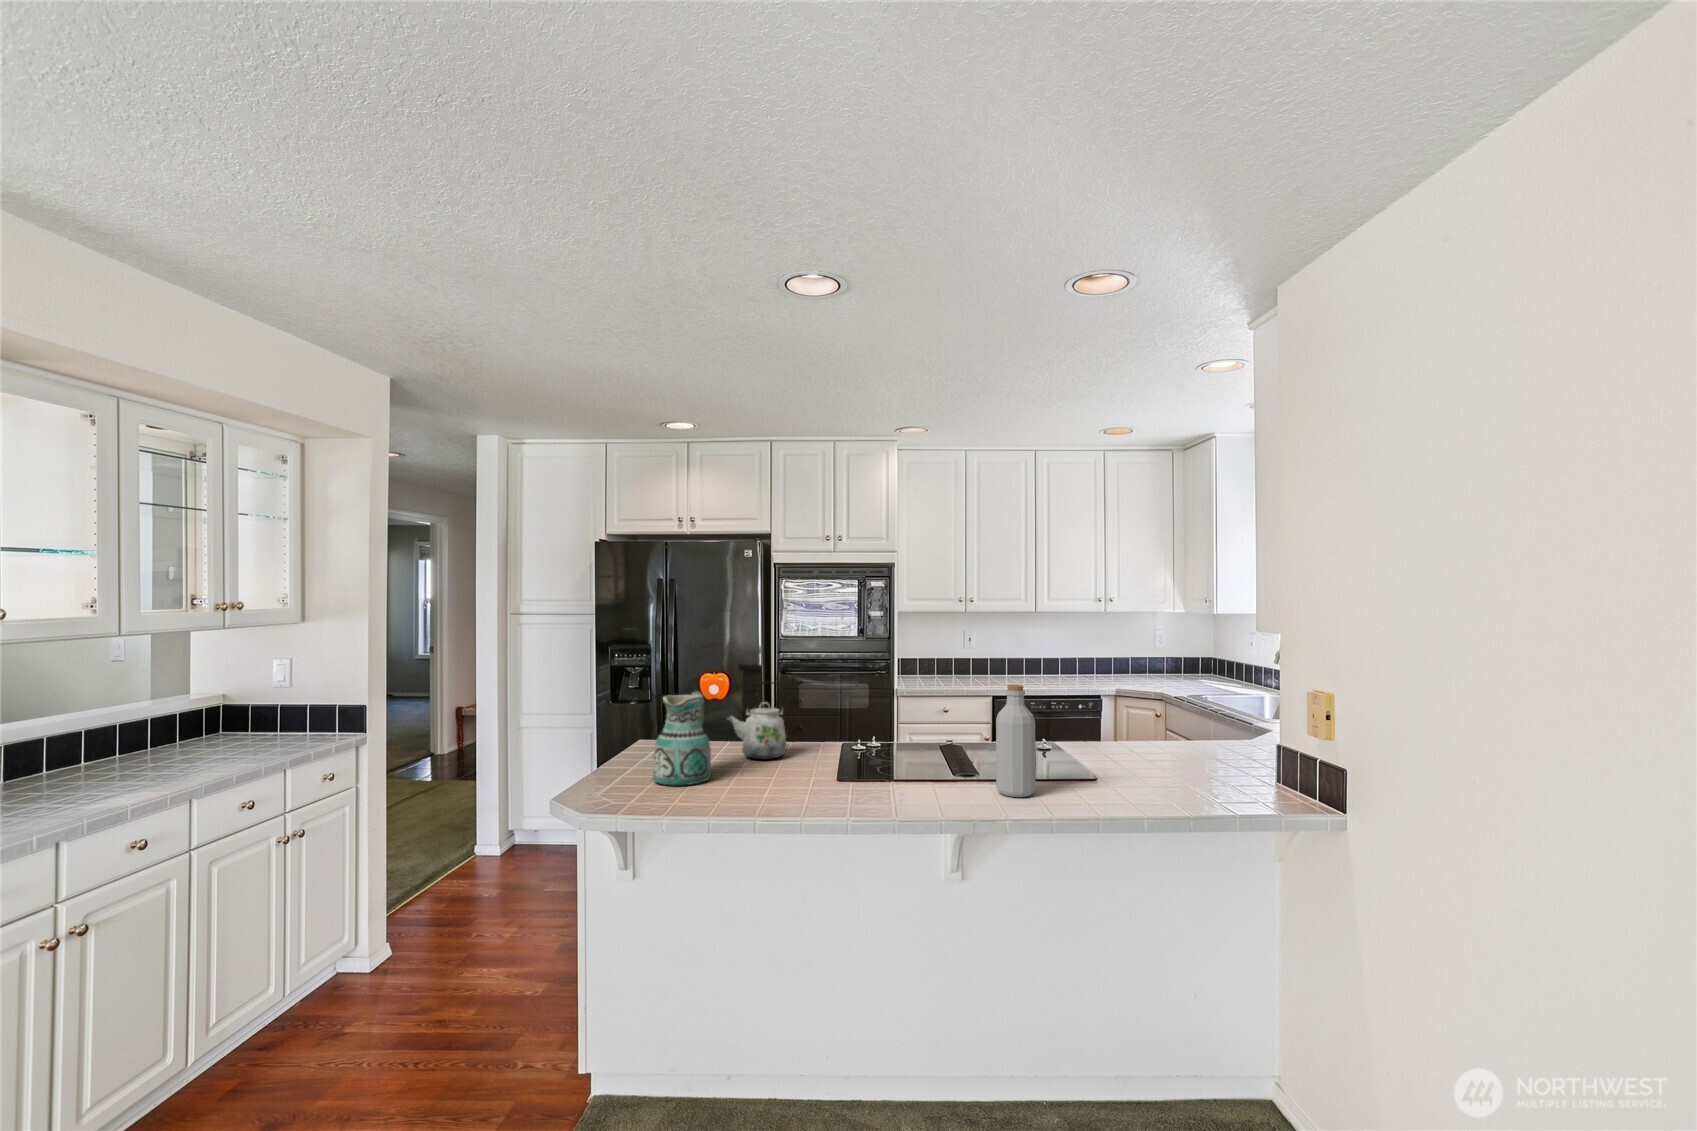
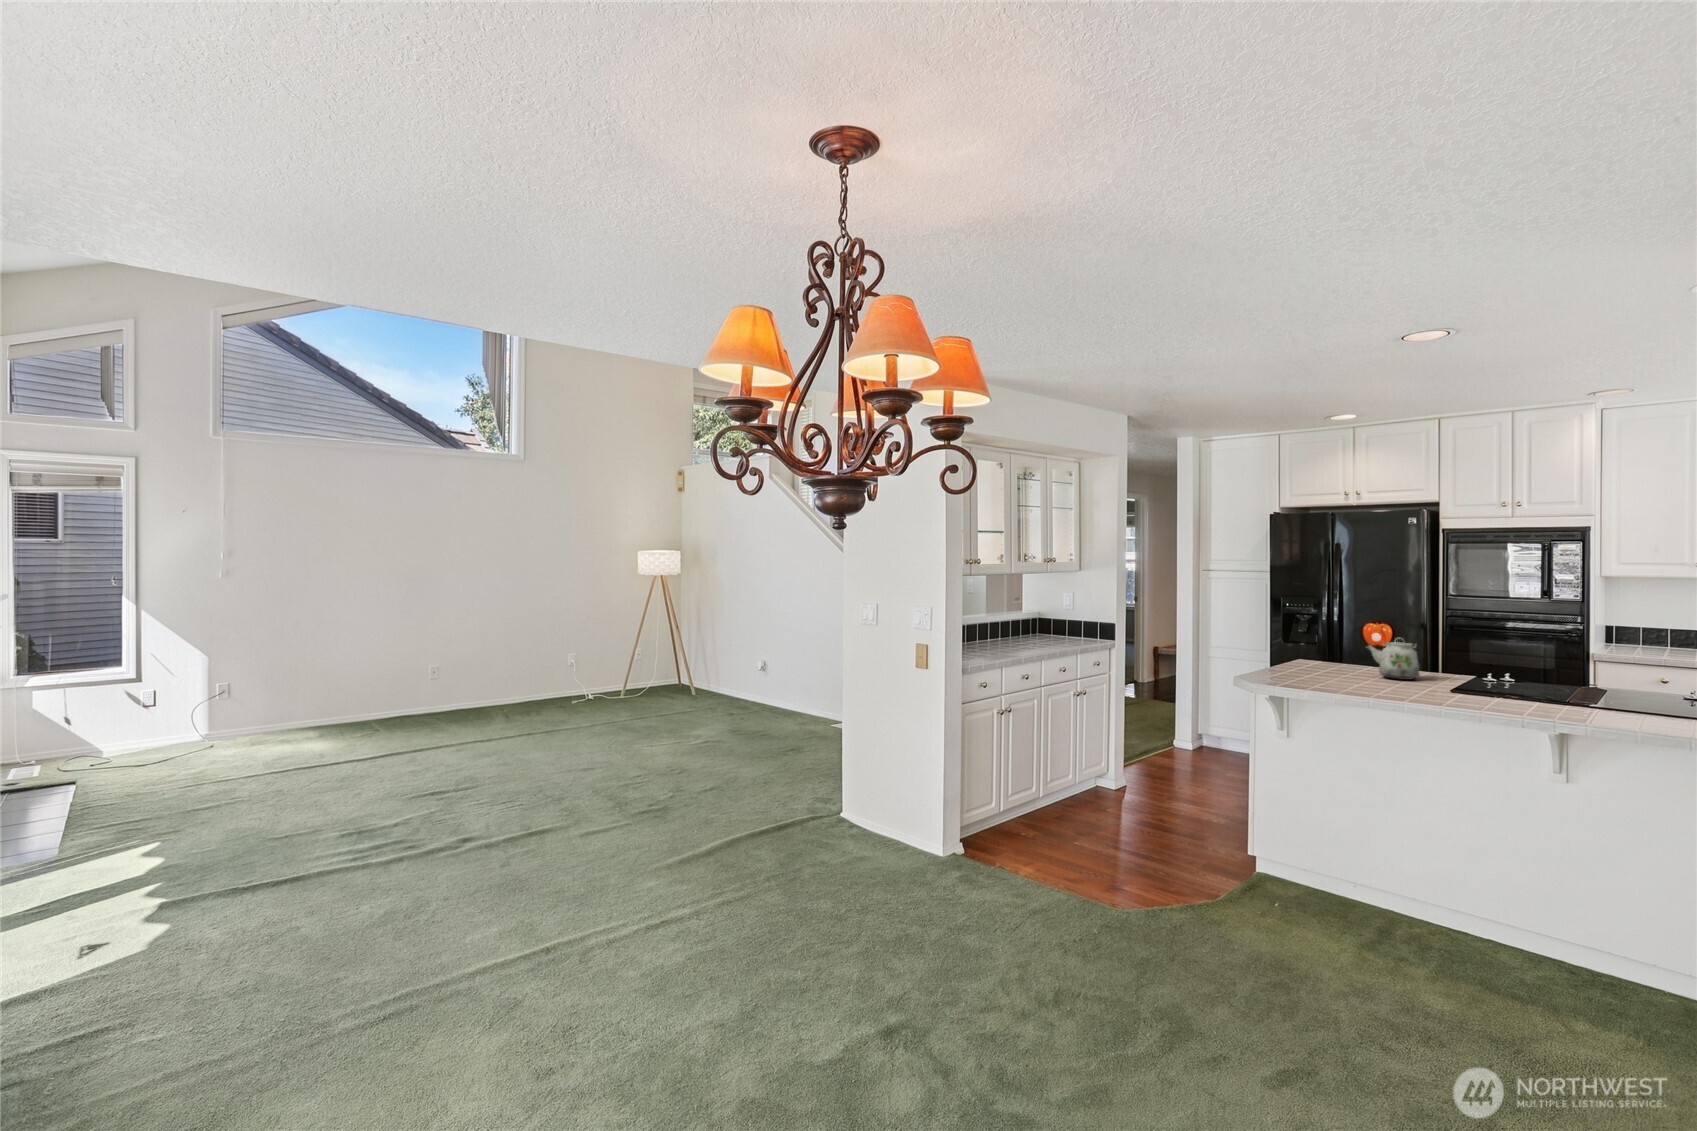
bottle: present [996,685,1035,797] -> none [1607,631,1652,722]
ceramic pitcher: present [653,691,711,785] -> none [1303,623,1347,683]

